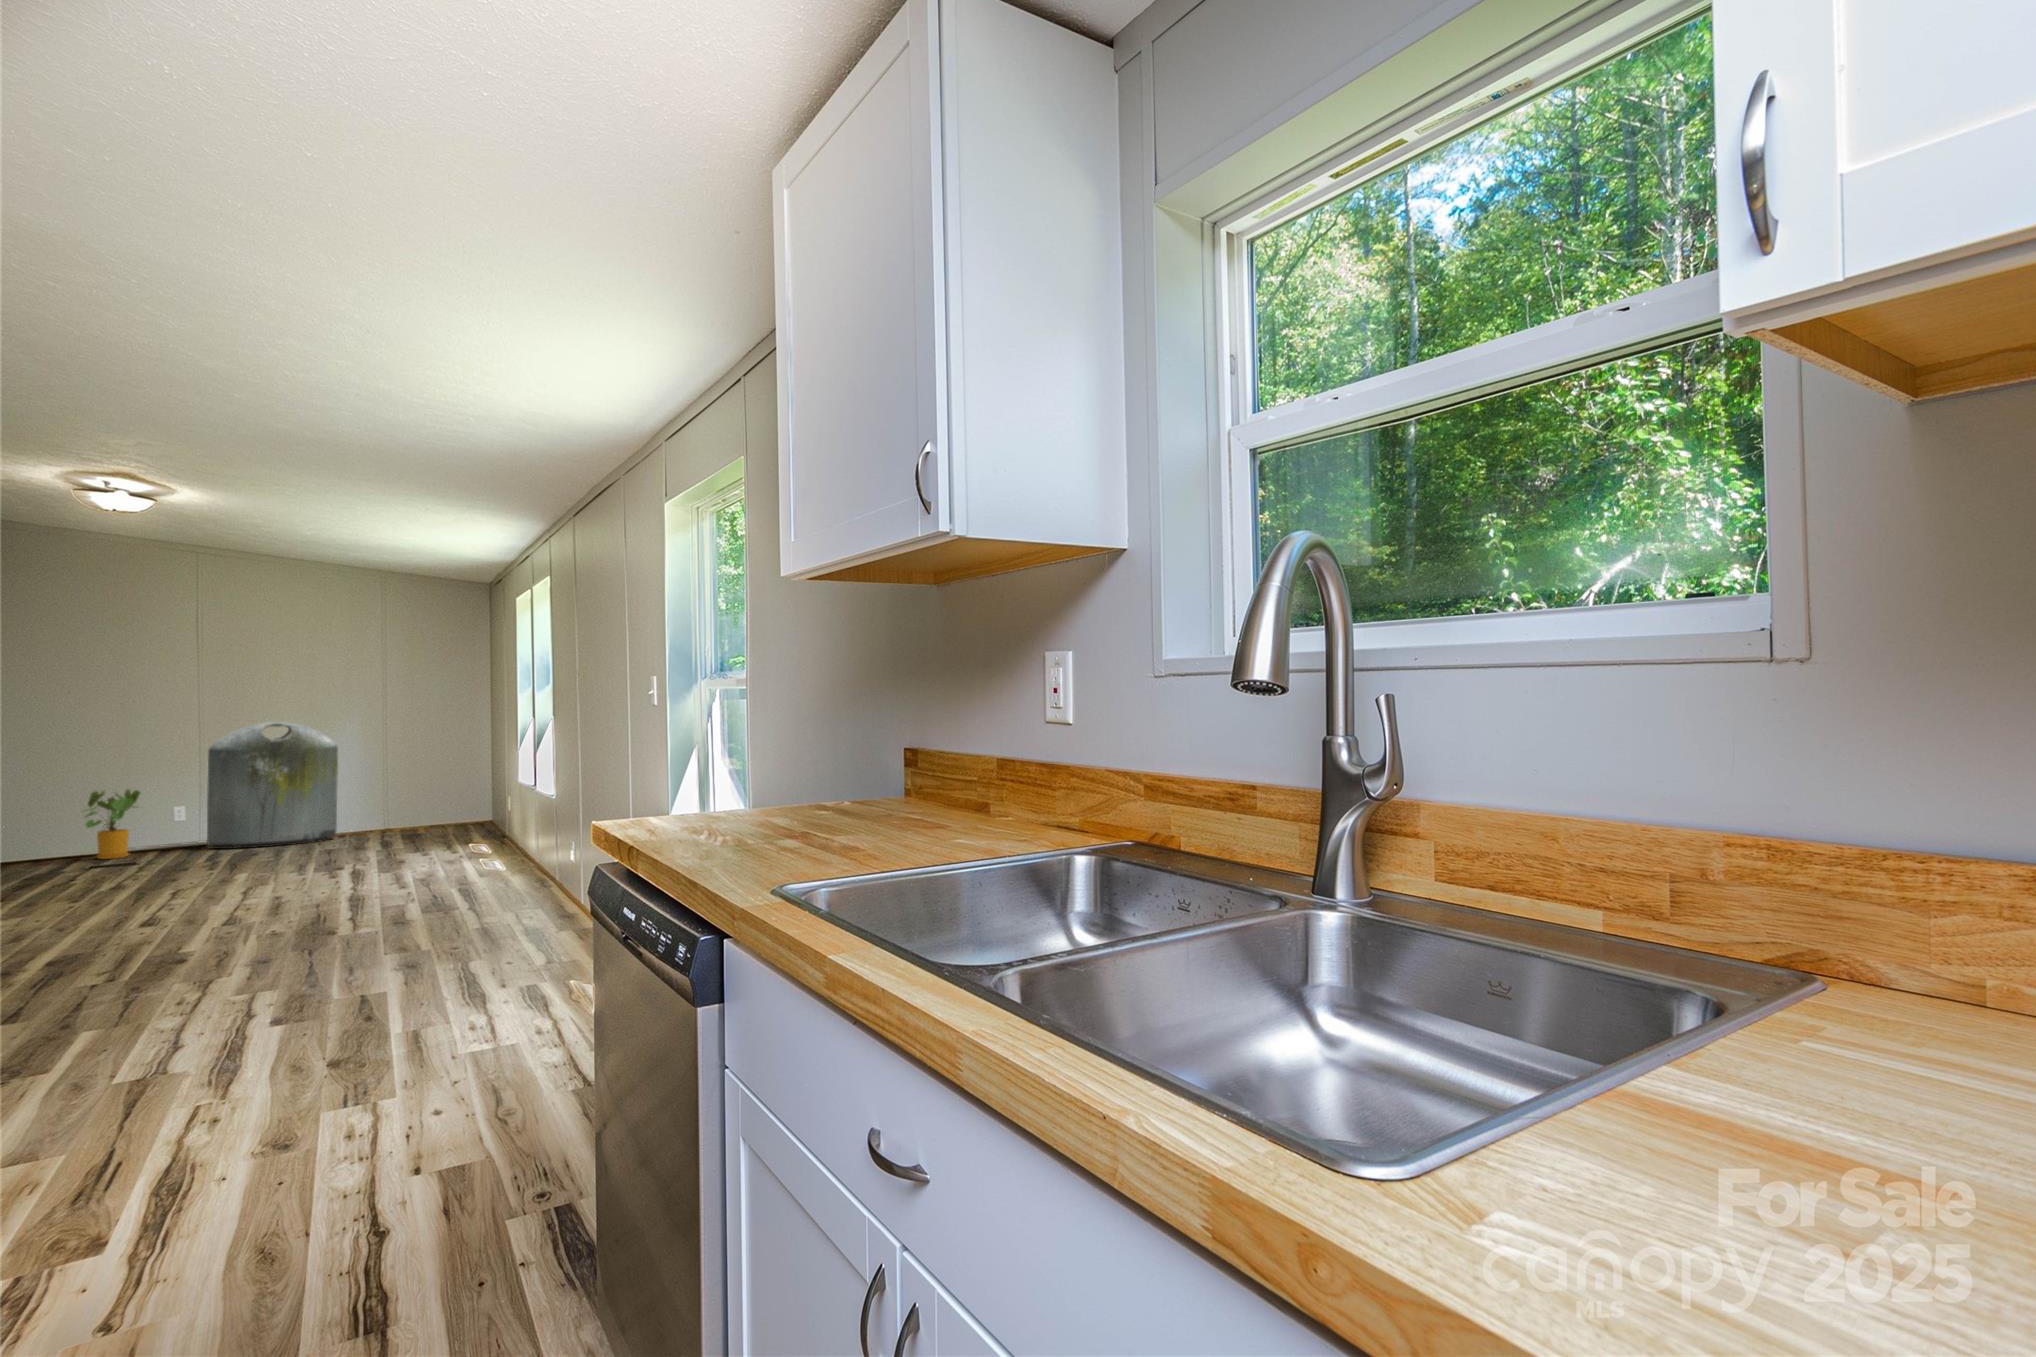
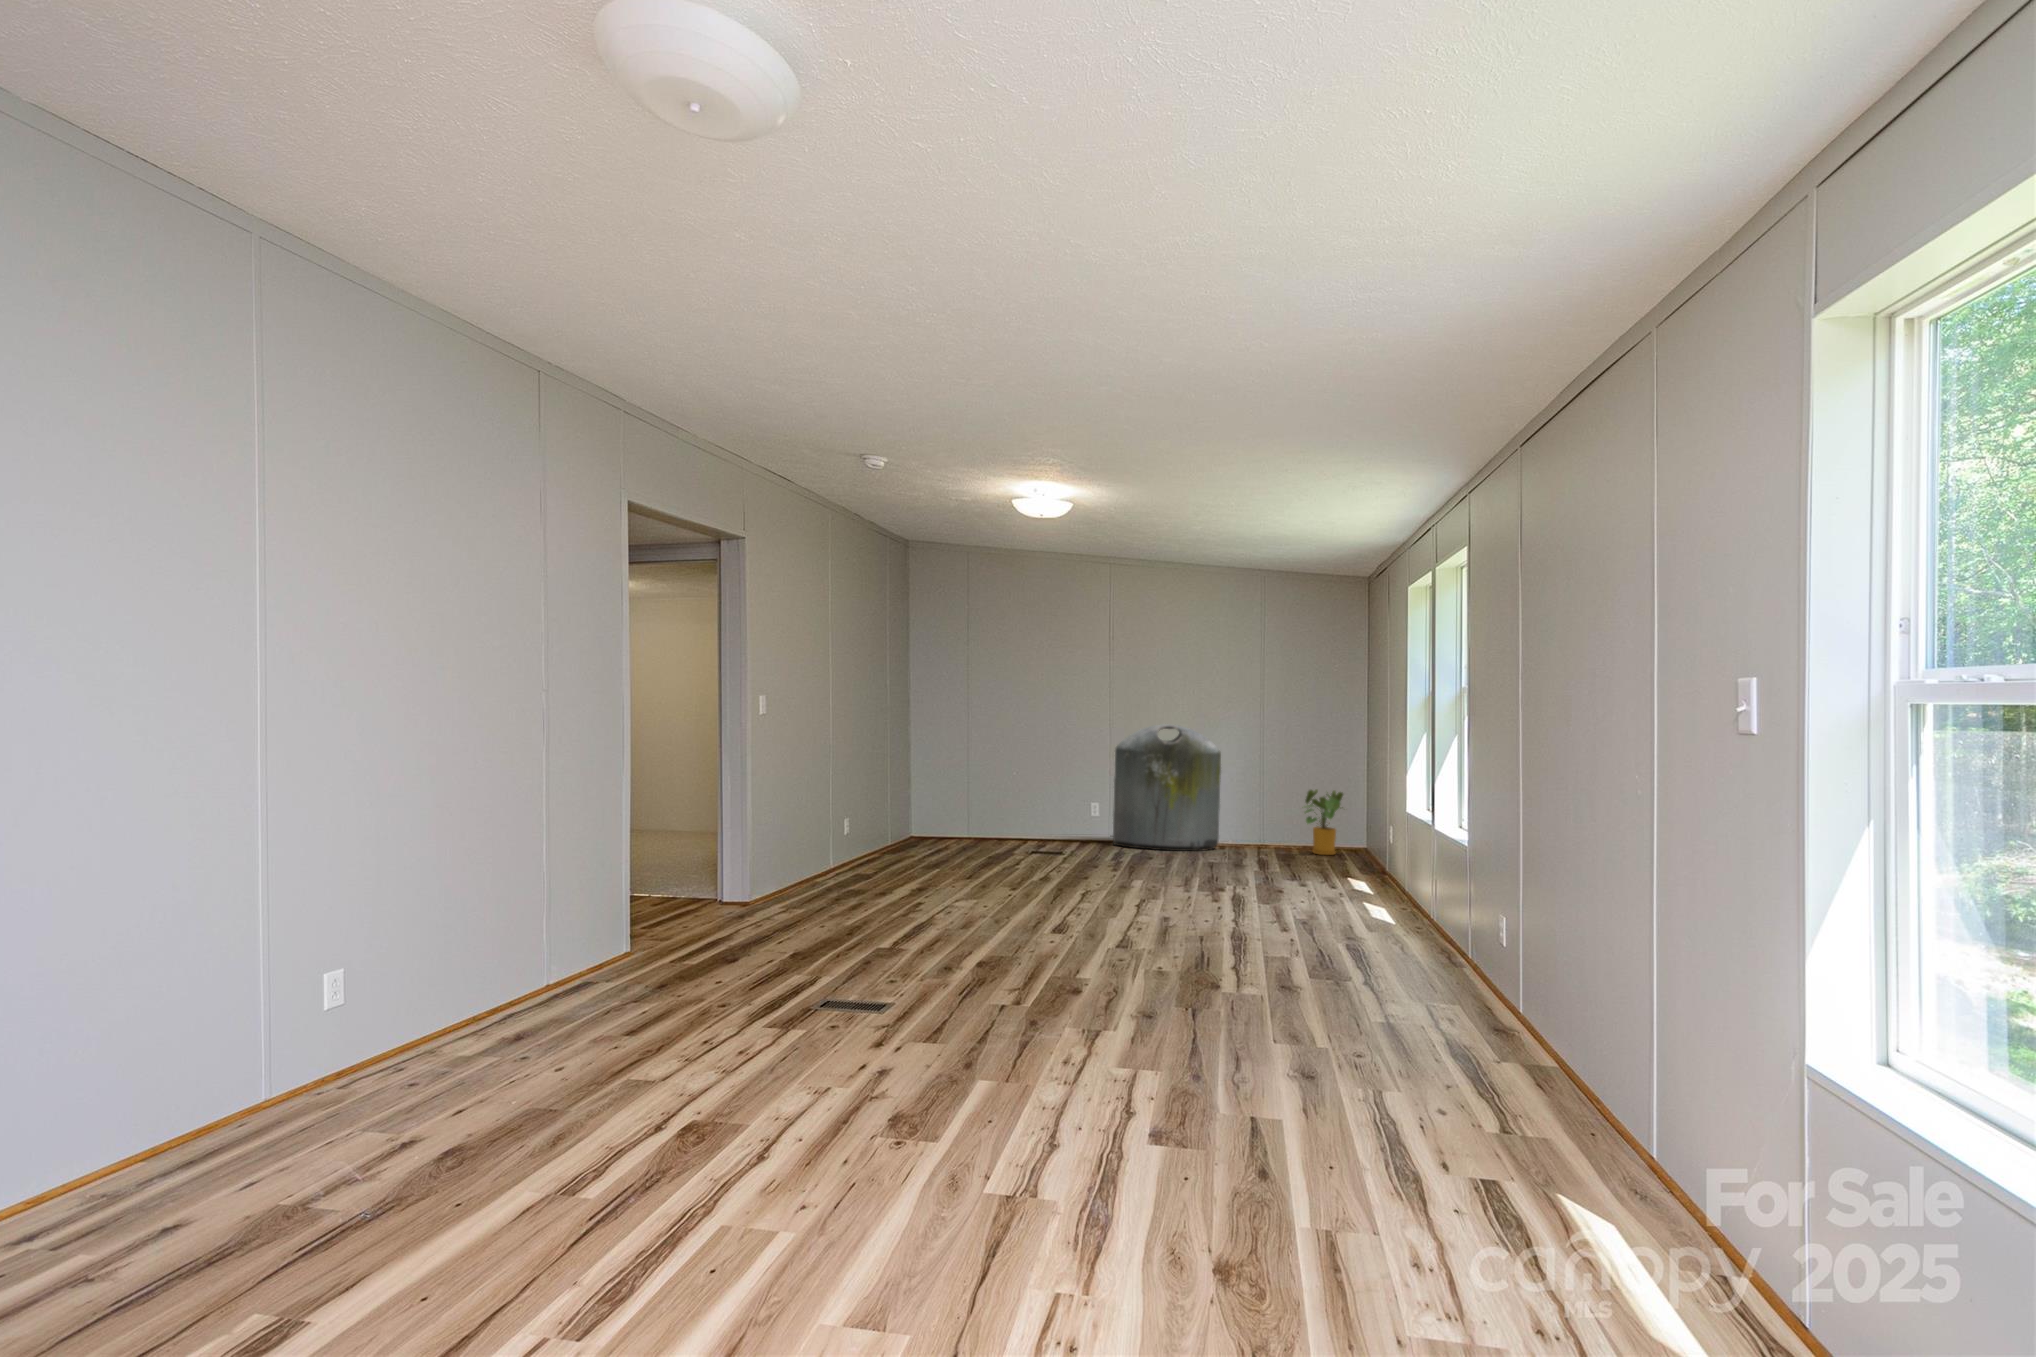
house plant: present [85,789,140,859] -> present [1305,789,1343,855]

